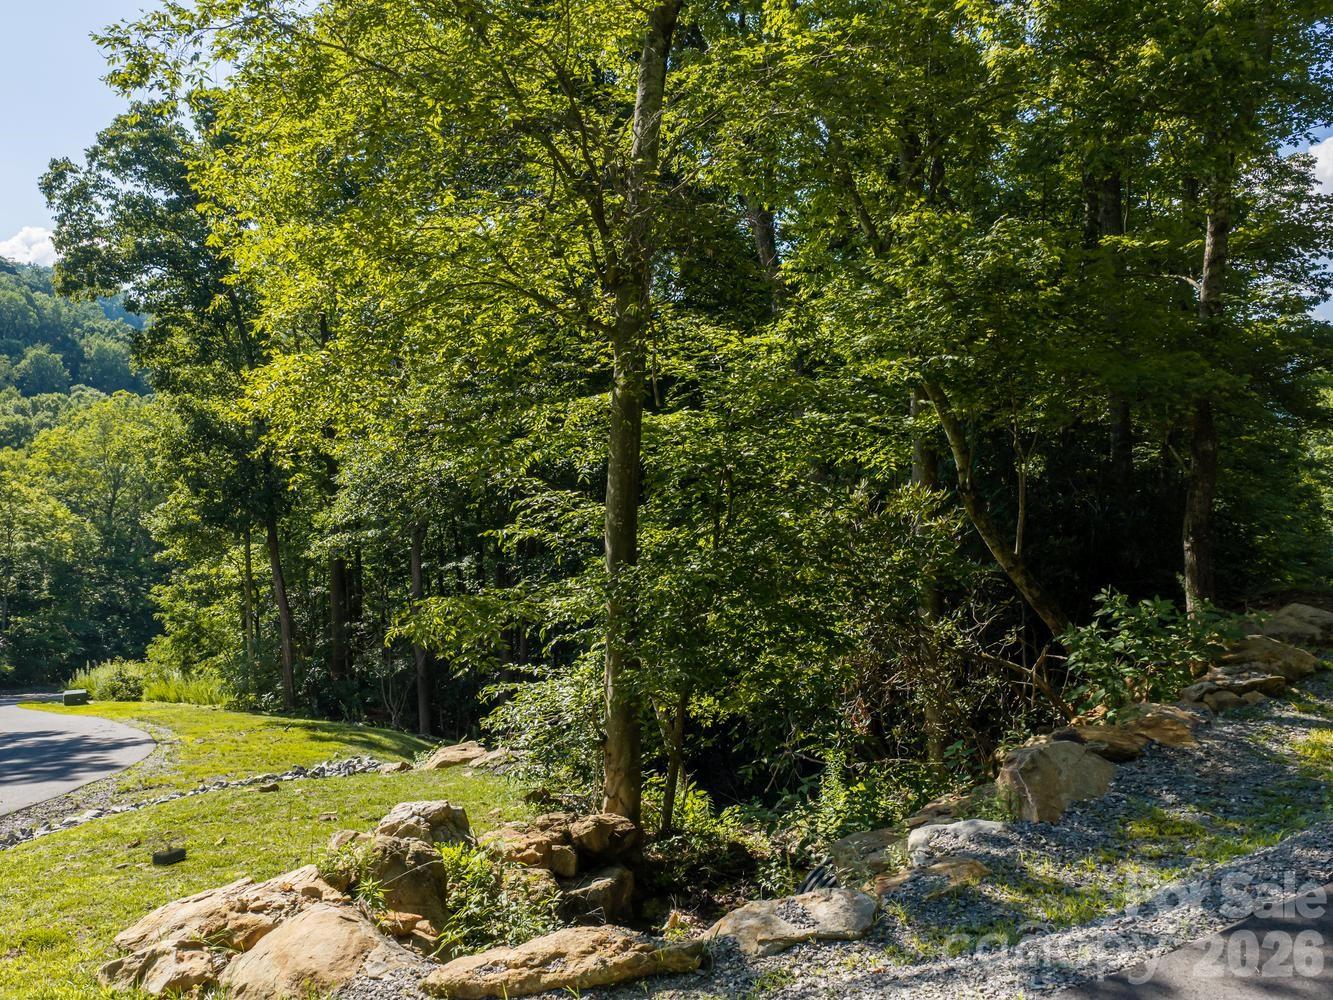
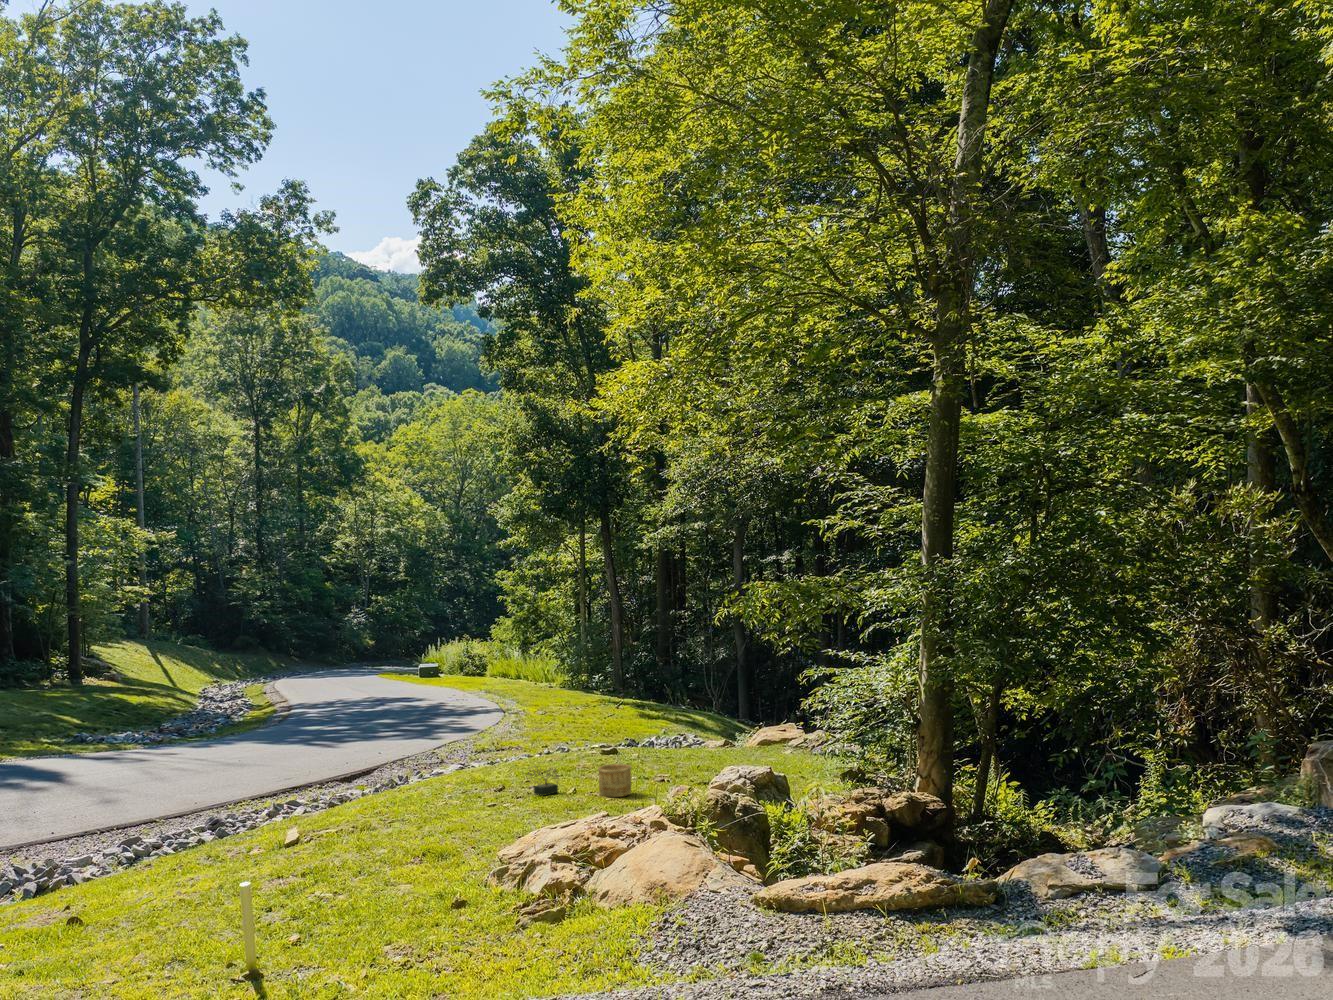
wooden bucket: none [238,813,282,856] -> present [598,764,631,797]

